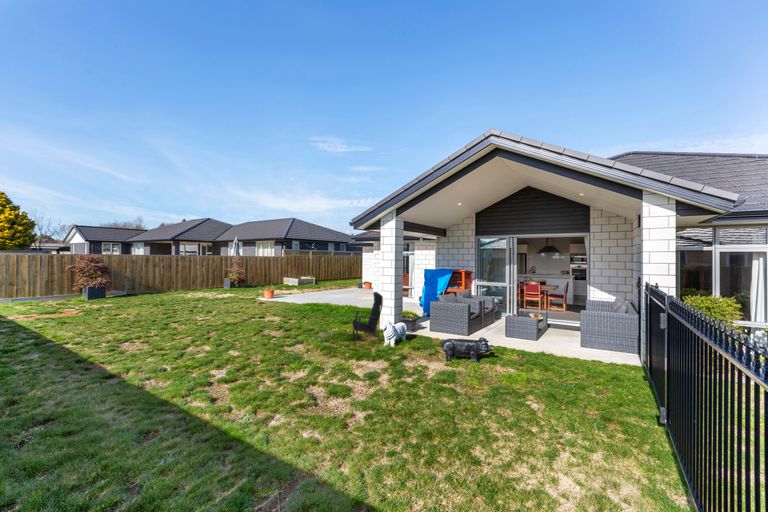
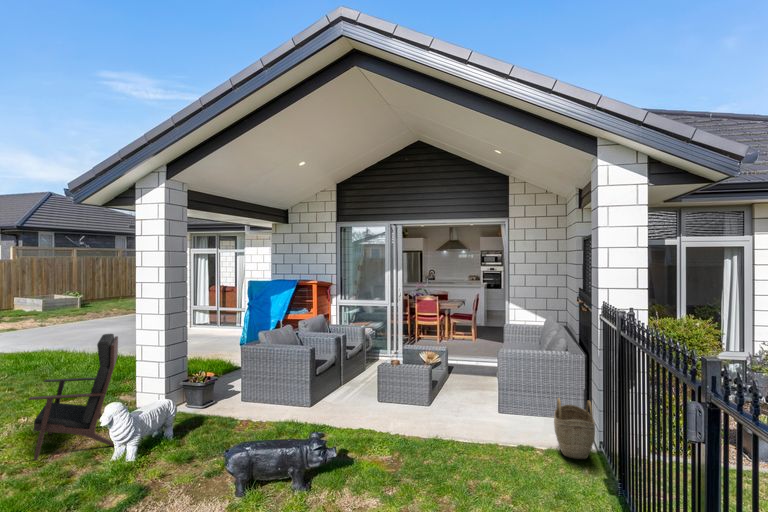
woven basket: none [615,337,641,371] -> present [554,398,595,459]

